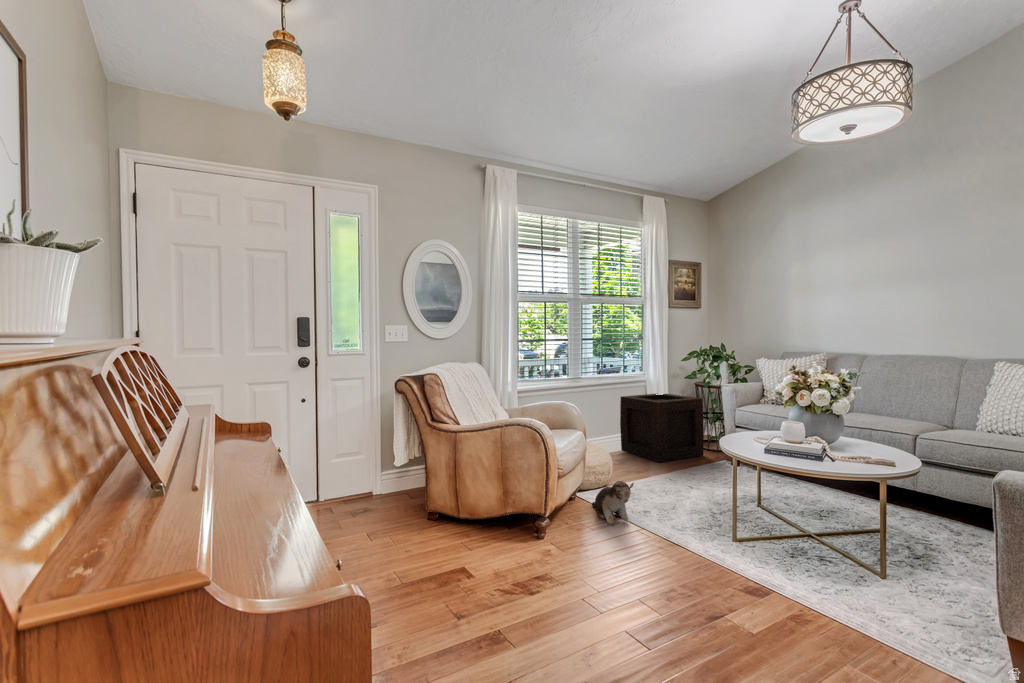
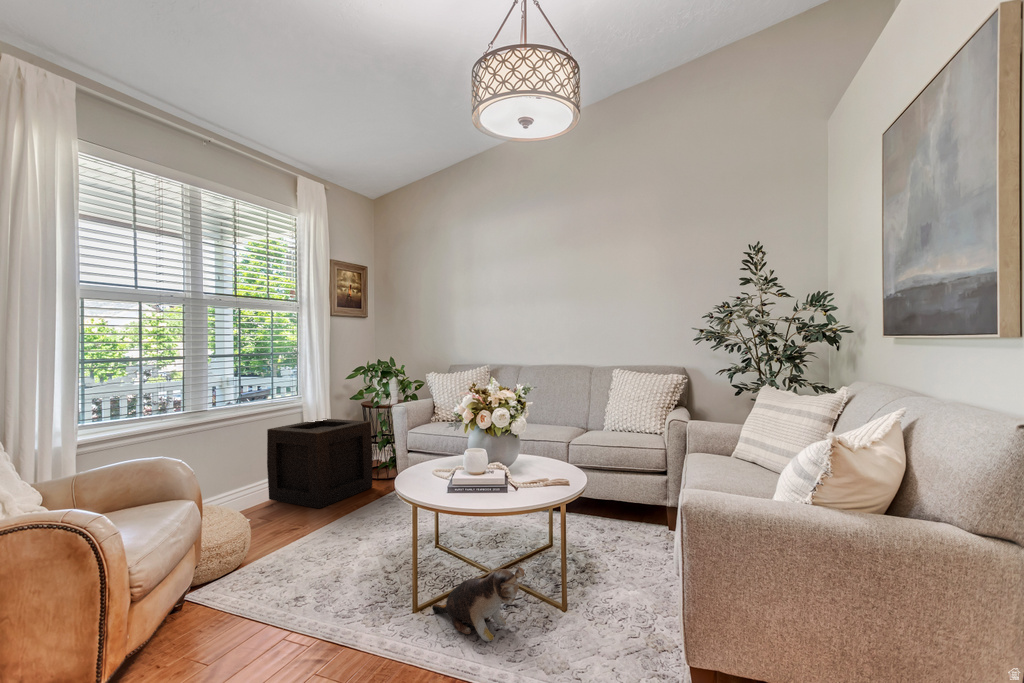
plush toy: present [592,481,634,524] -> present [432,567,524,642]

